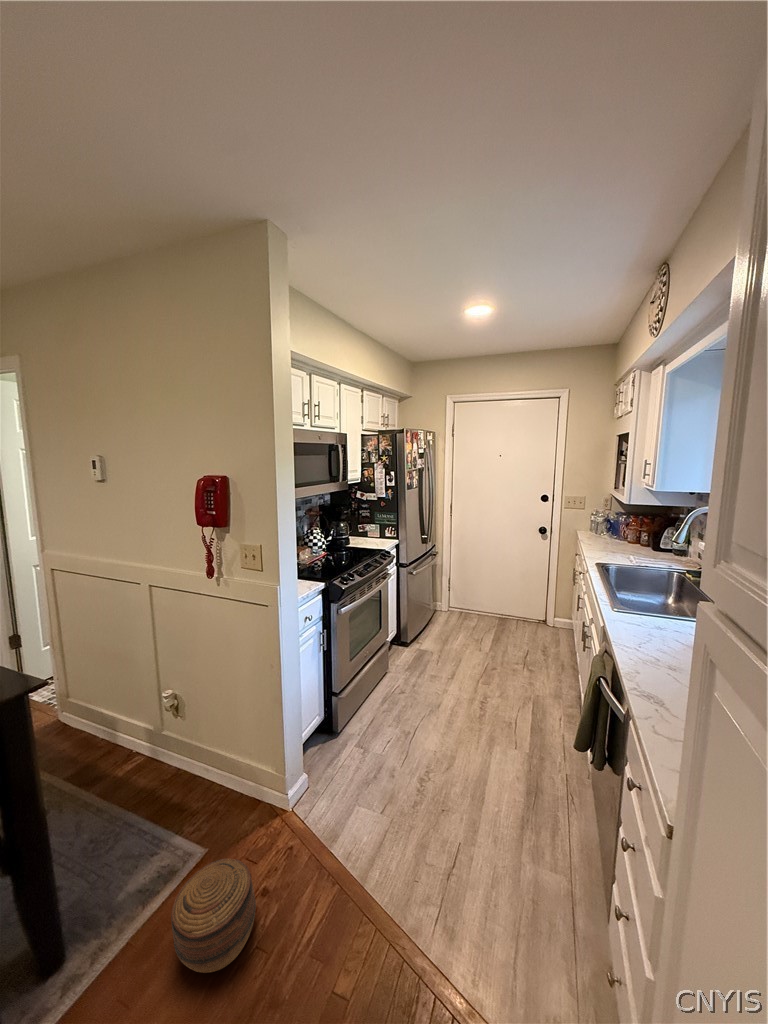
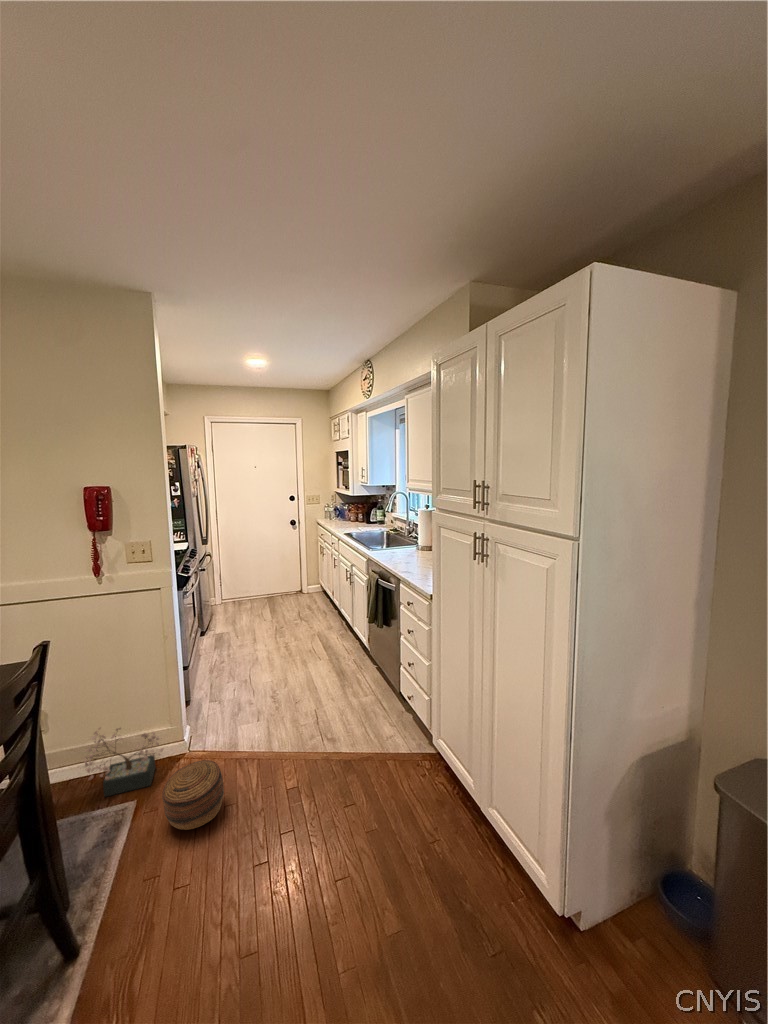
decorative plant: none [170,742,257,841] -> present [84,728,163,797]

